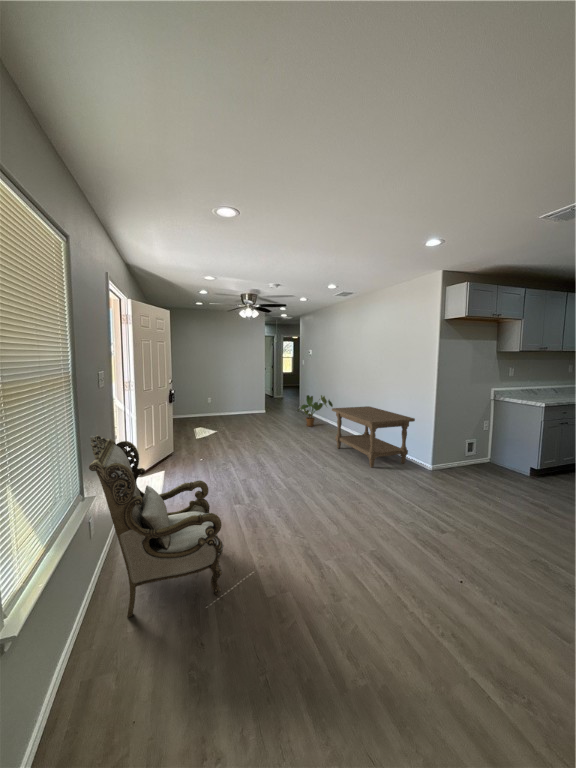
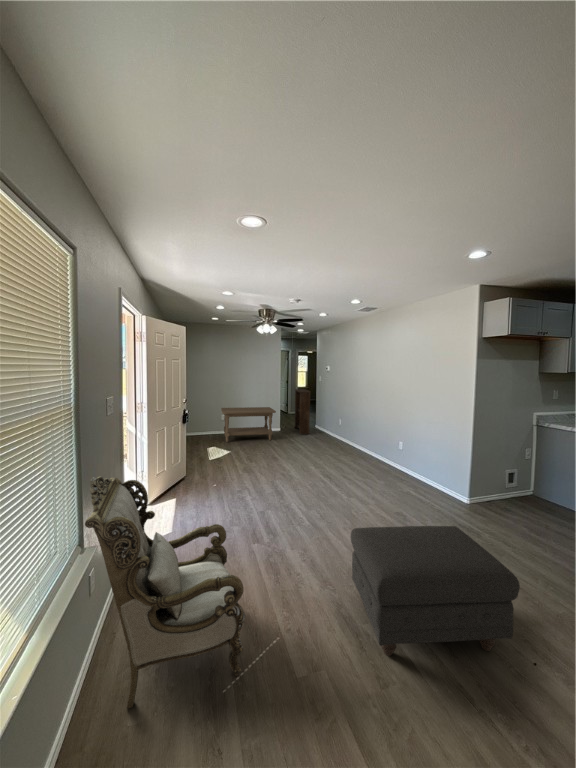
bookshelf: none [279,373,294,416] -> present [295,389,311,434]
house plant: present [298,395,333,426] -> none [315,414,352,447]
coffee table: present [332,406,415,468] -> present [221,407,276,442]
ottoman: none [317,480,447,579] -> present [351,526,520,656]

